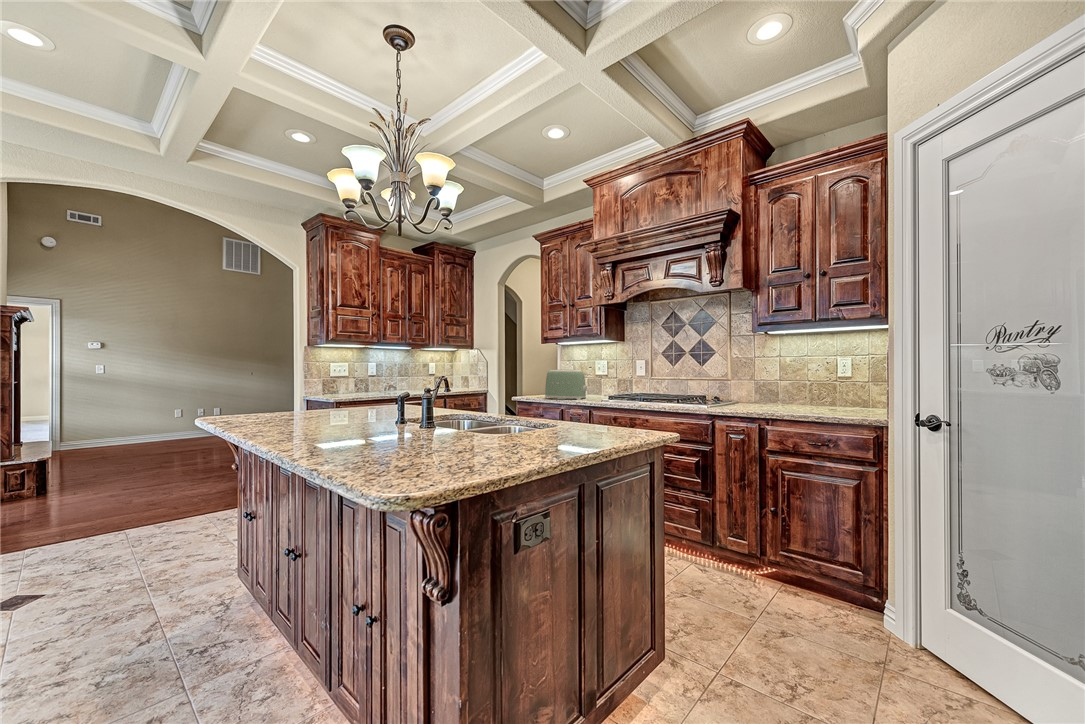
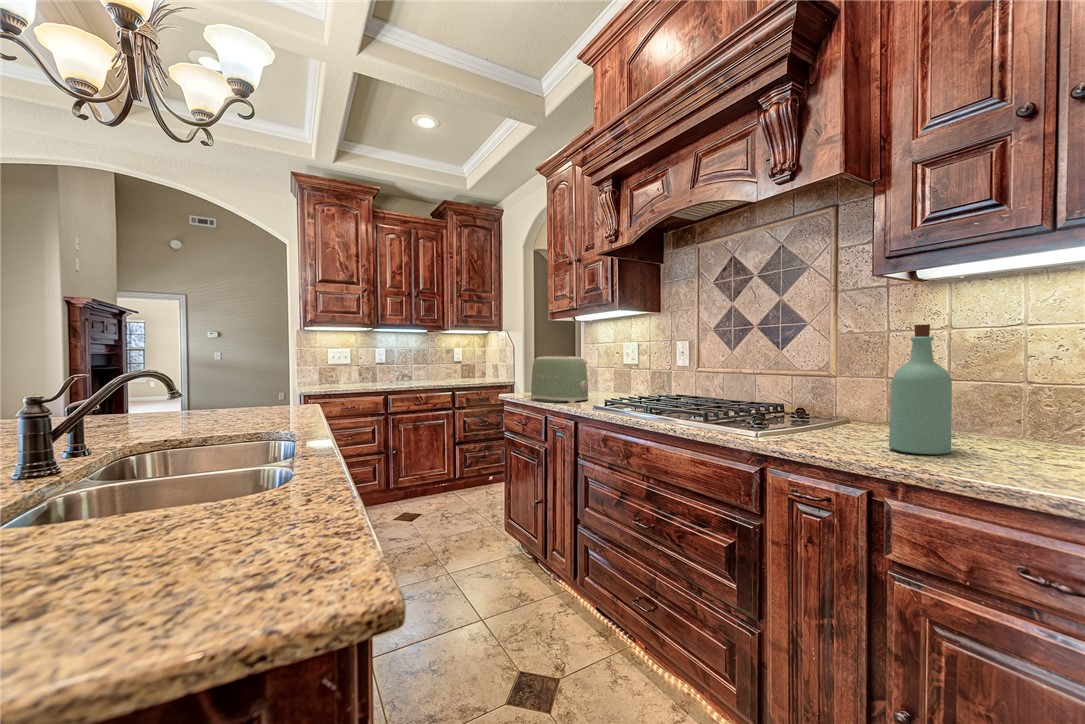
bottle: none [763,357,785,409] -> present [889,325,952,455]

